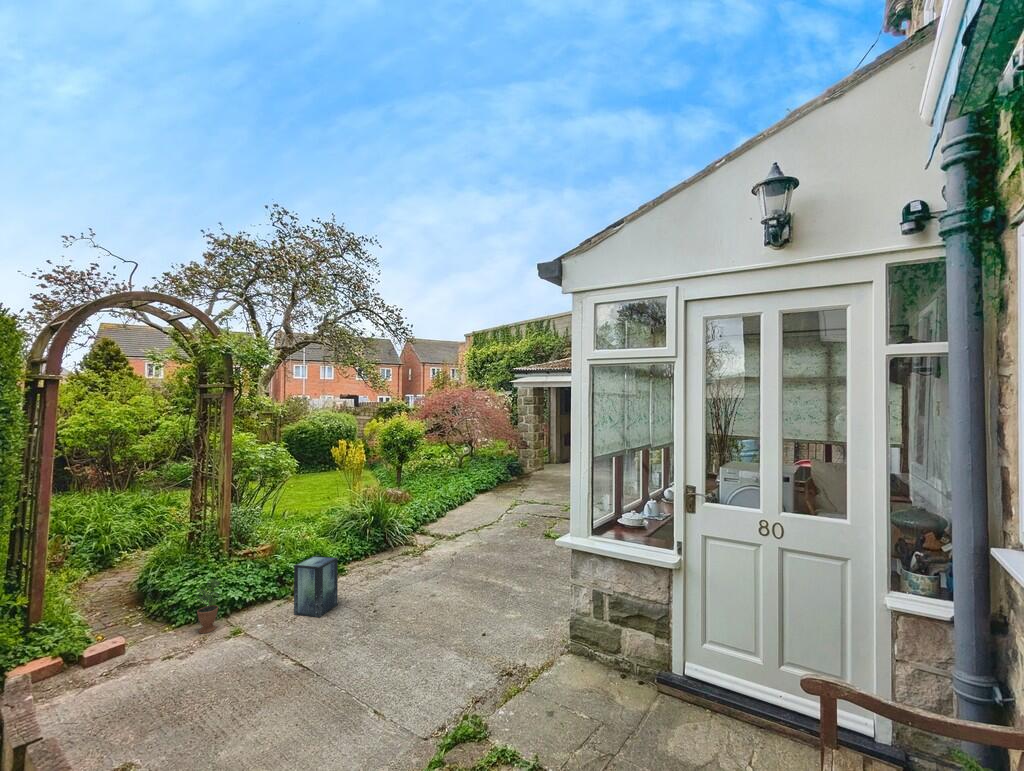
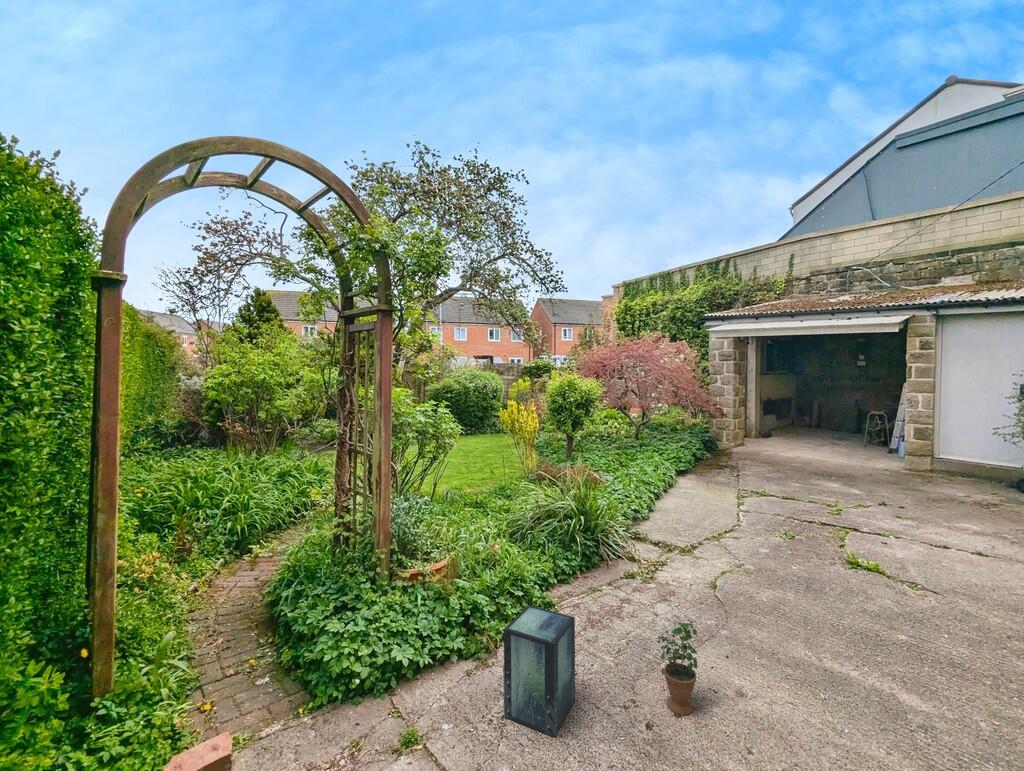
potted plant: present [194,578,223,633] -> present [657,615,698,715]

